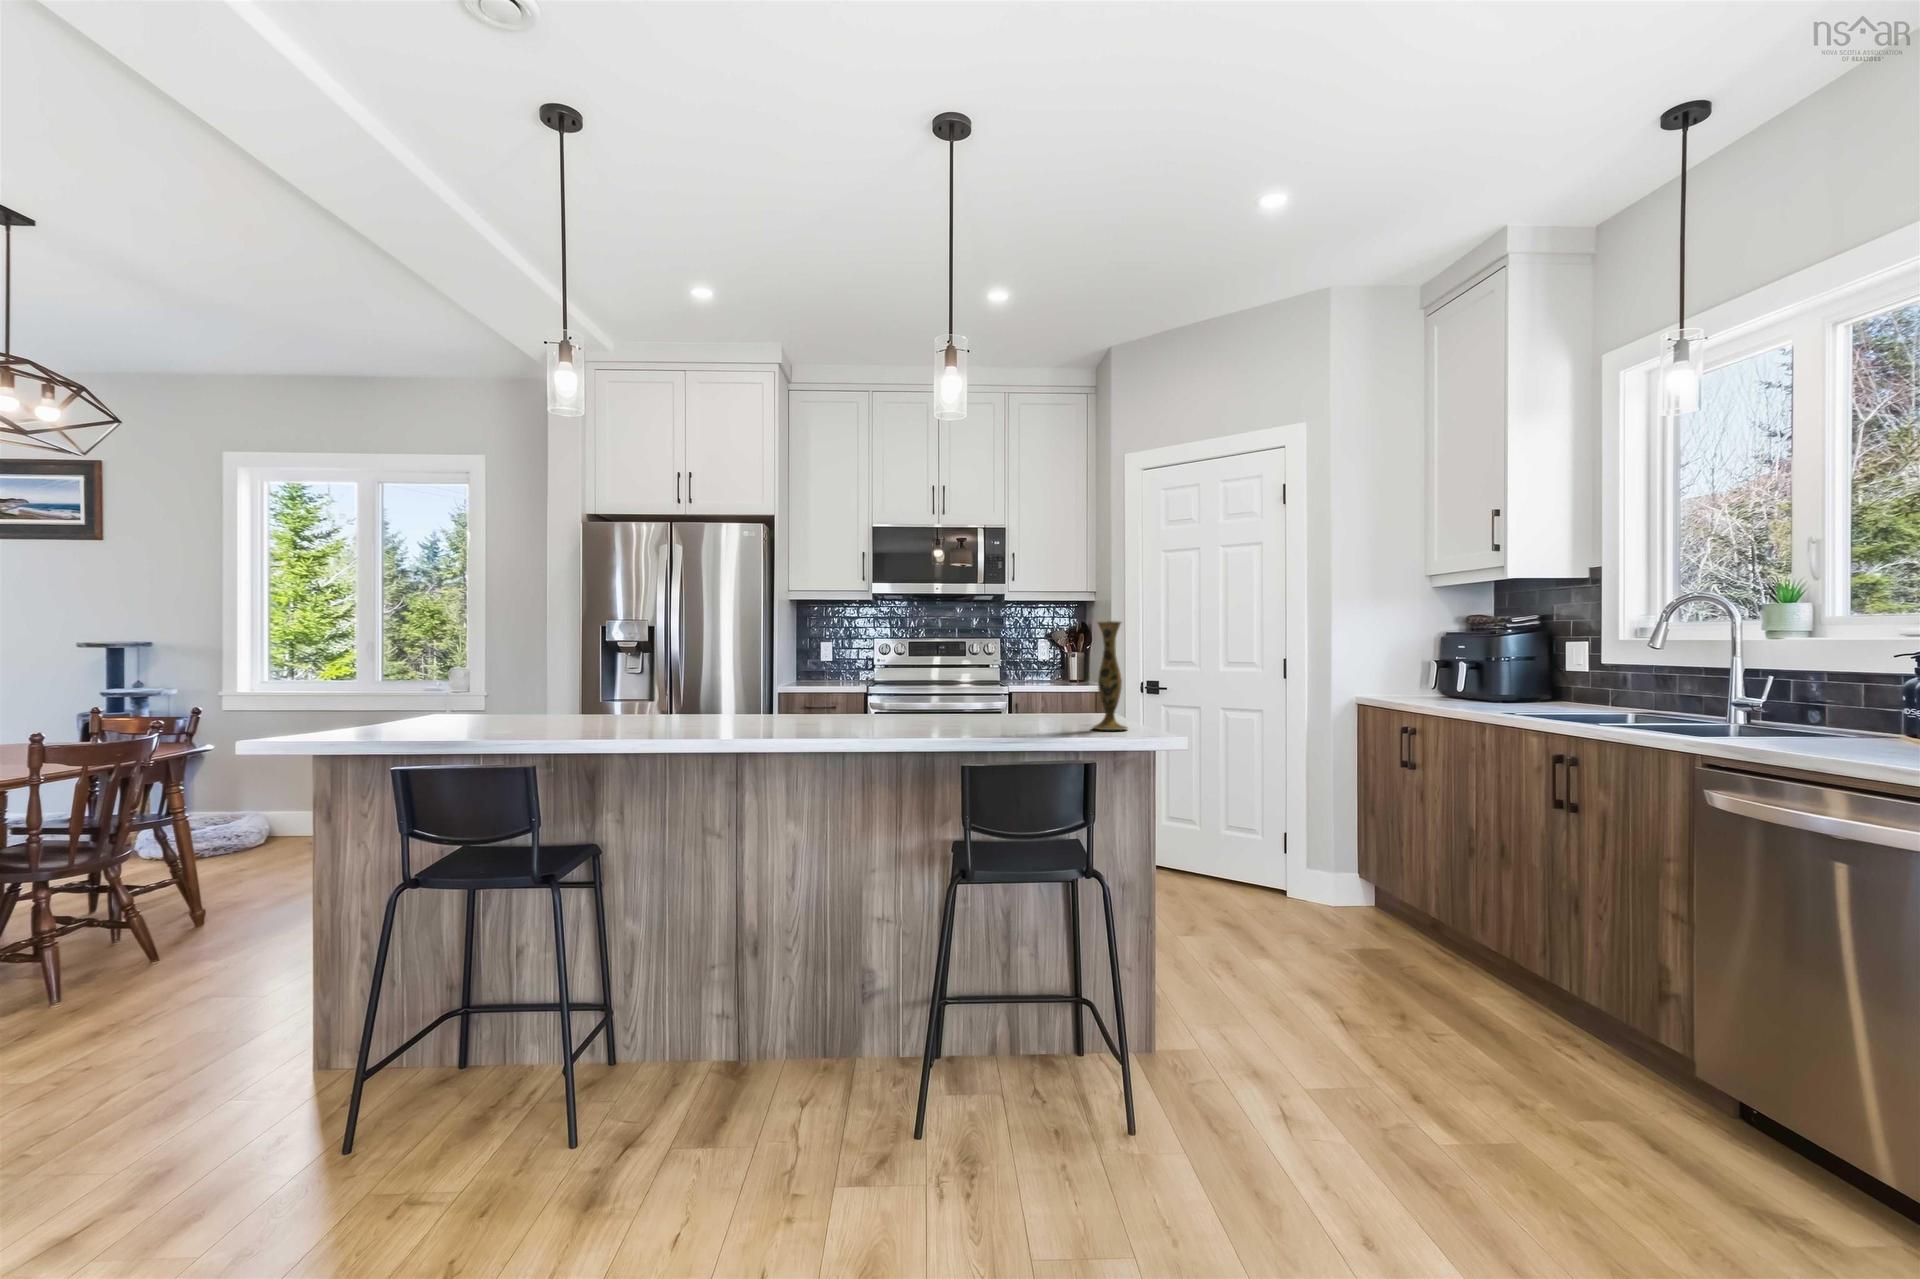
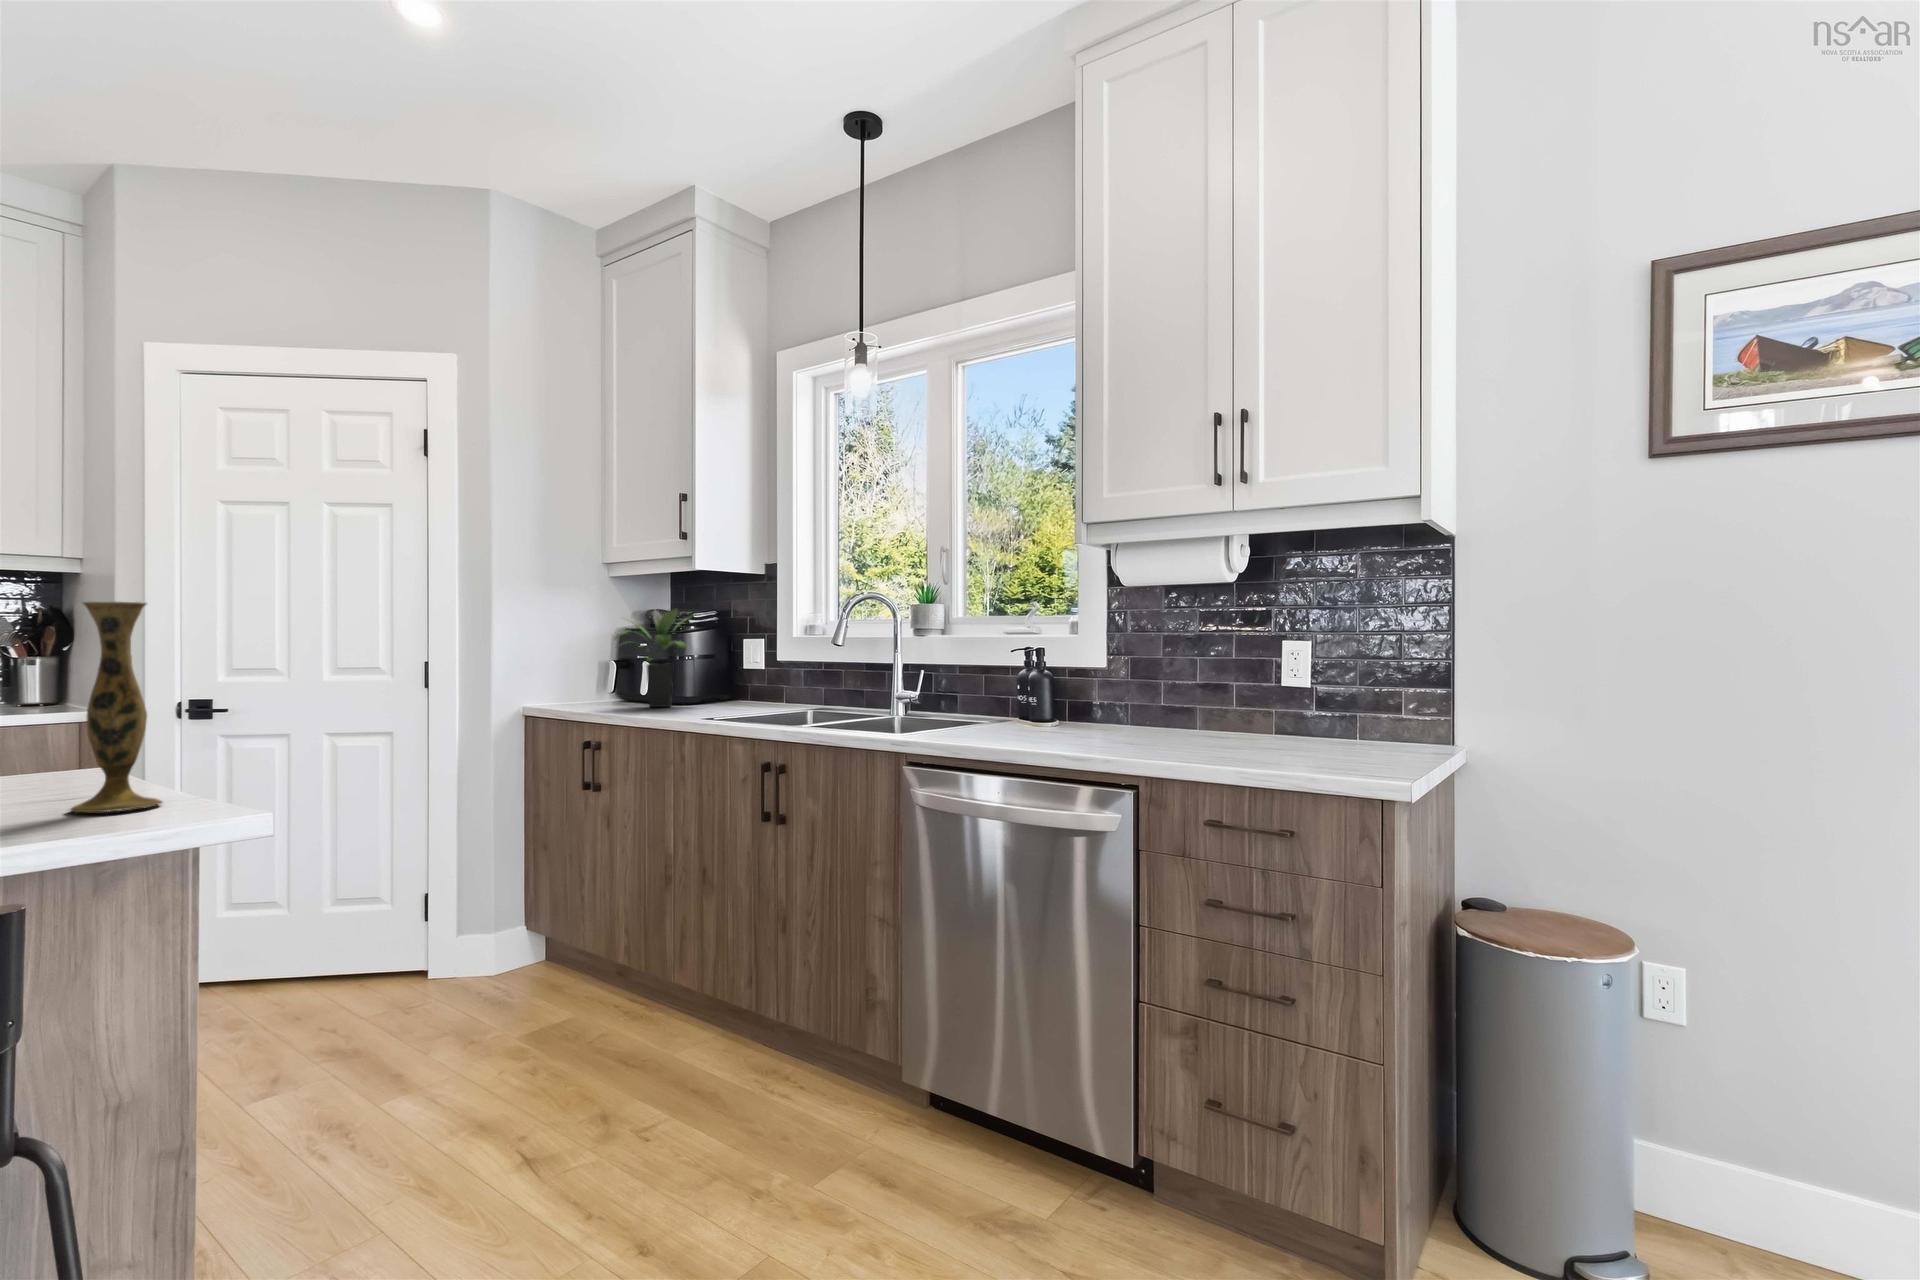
potted plant: none [1430,614,1520,703] -> present [615,608,686,707]

